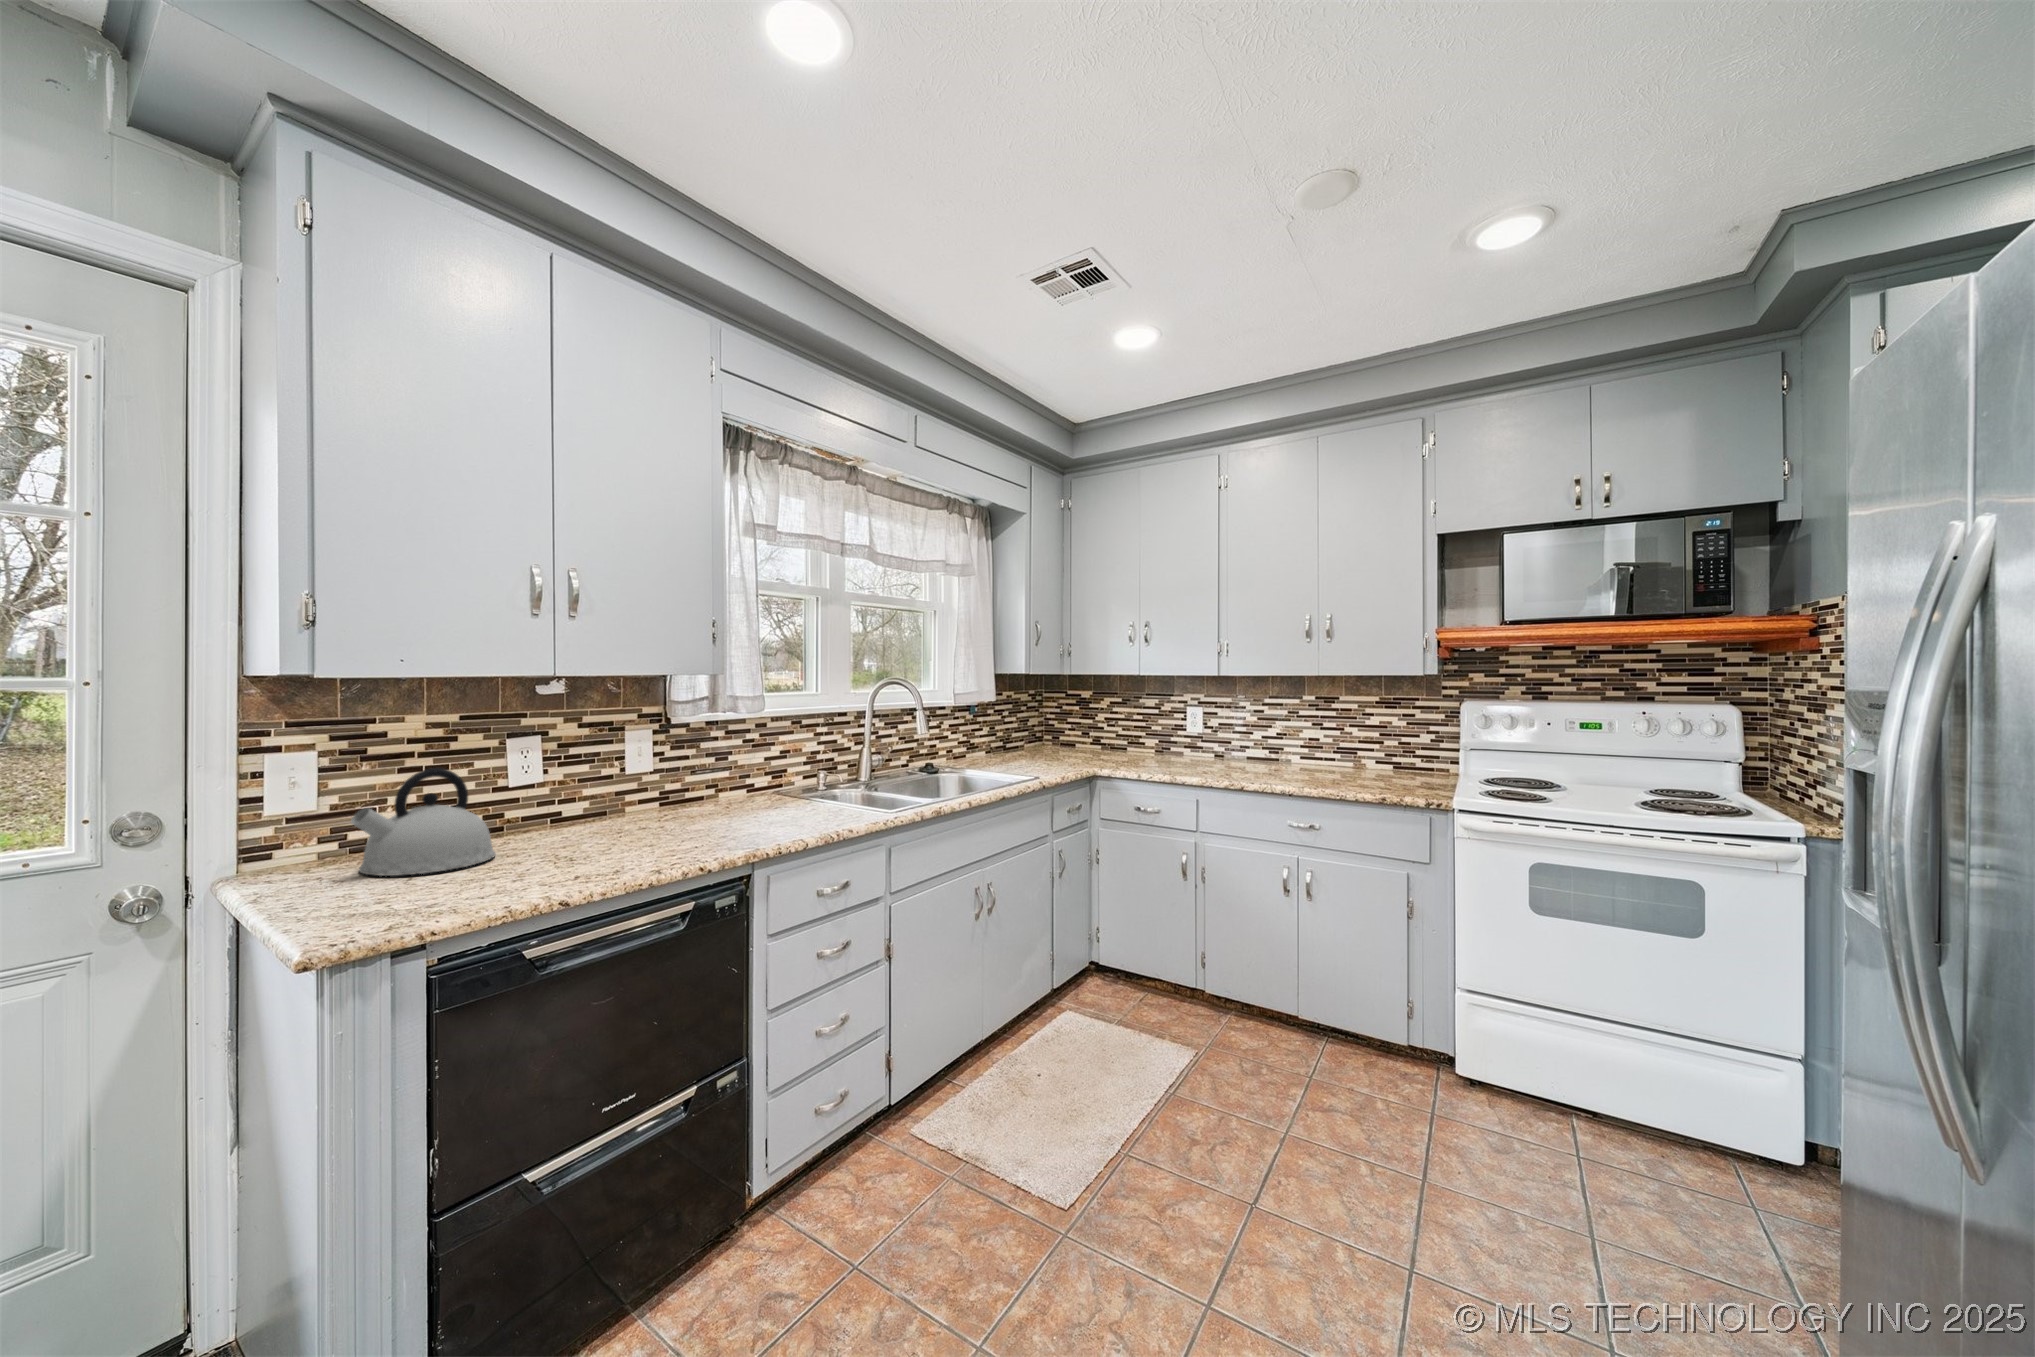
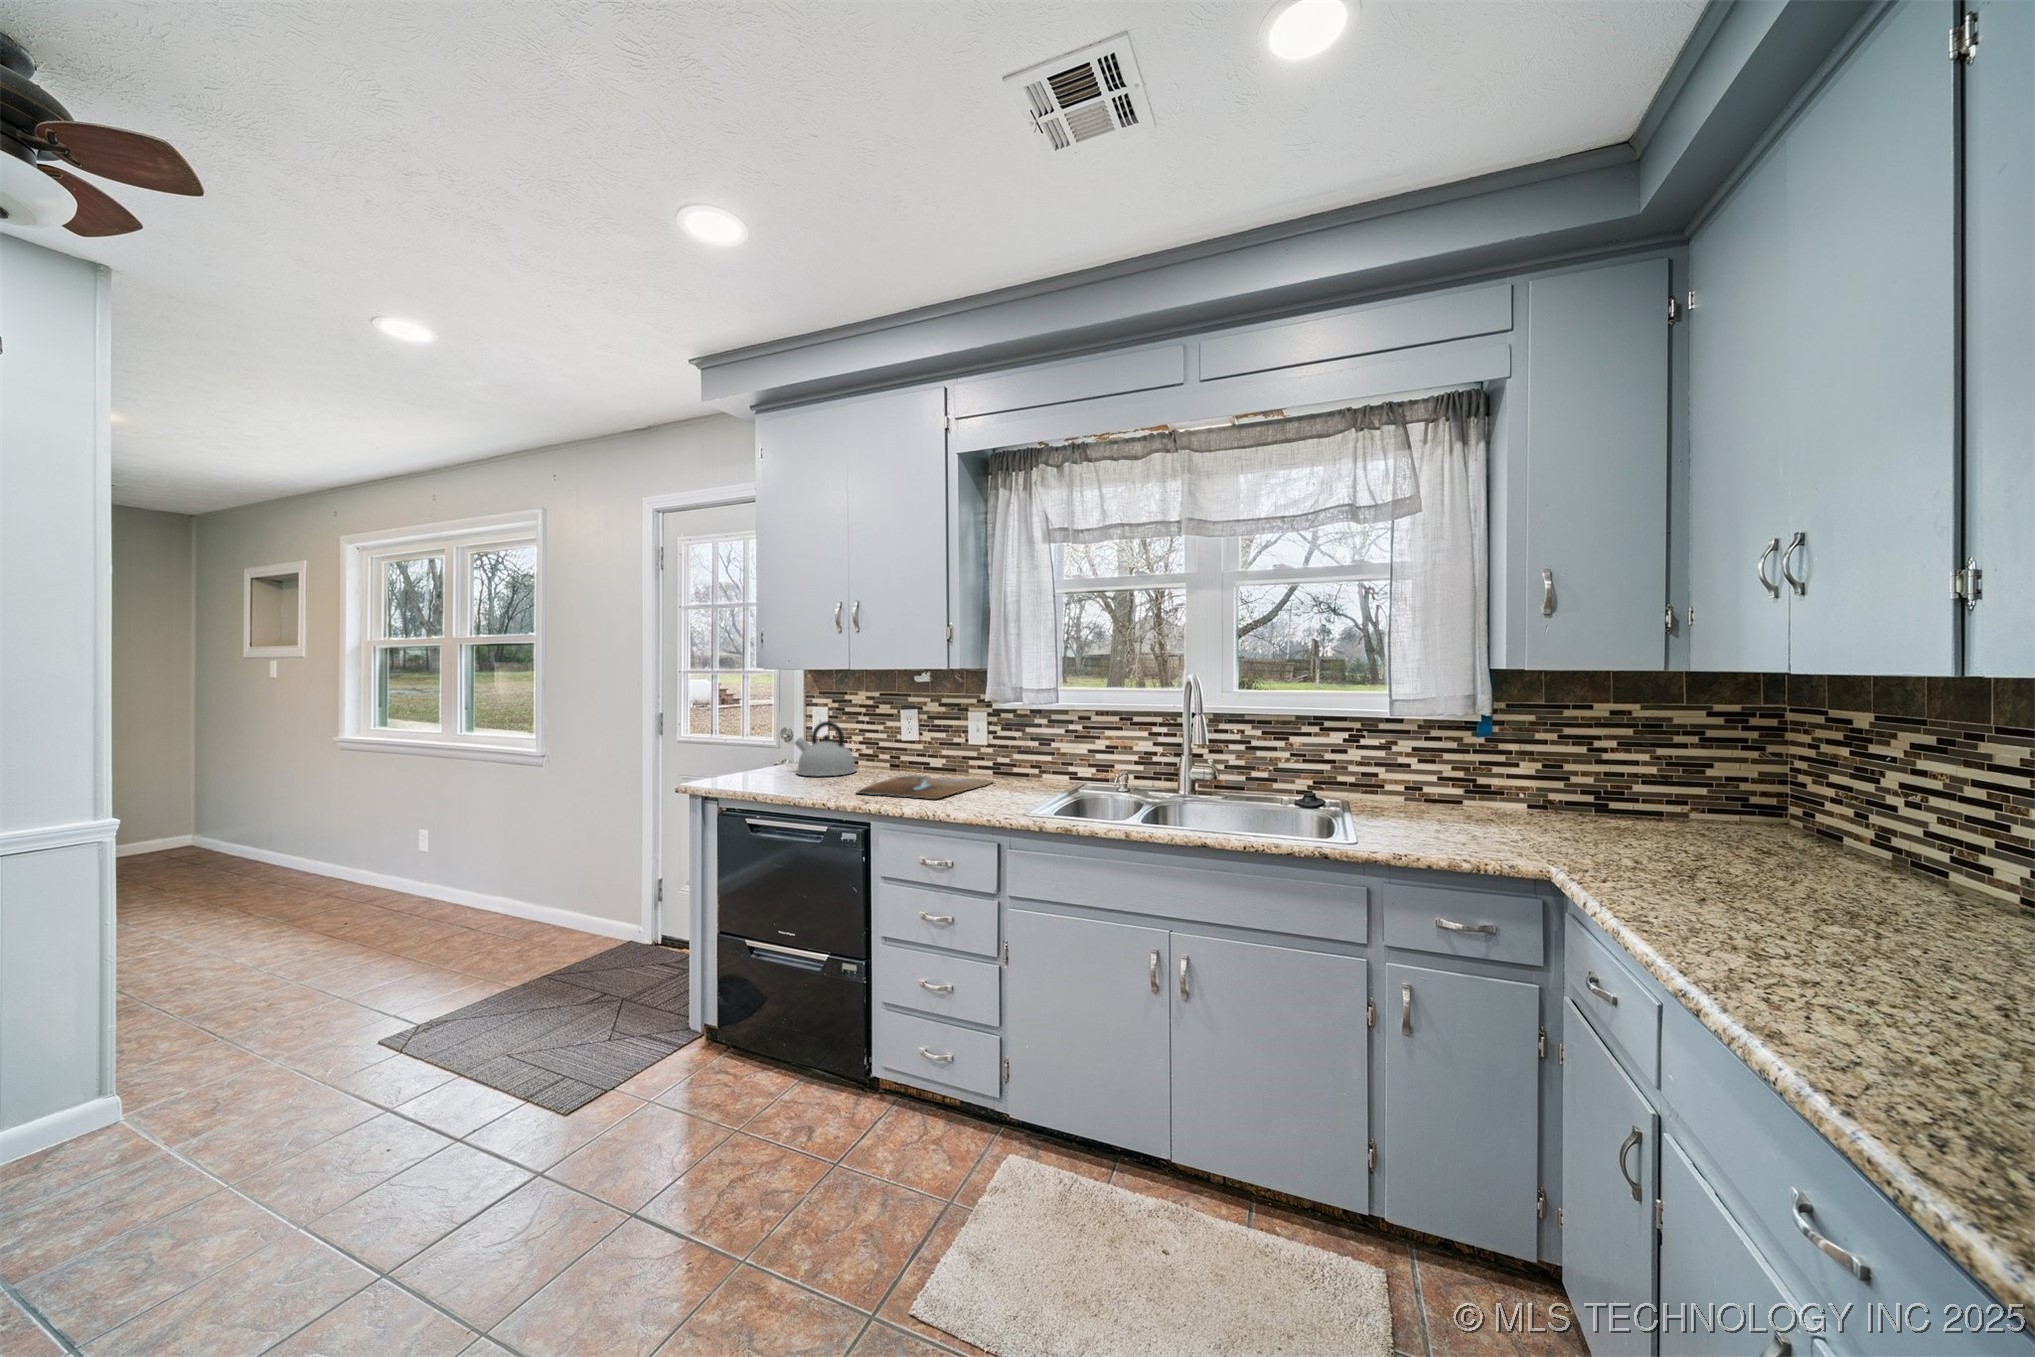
cutting board: none [585,809,781,848] -> present [857,775,992,799]

